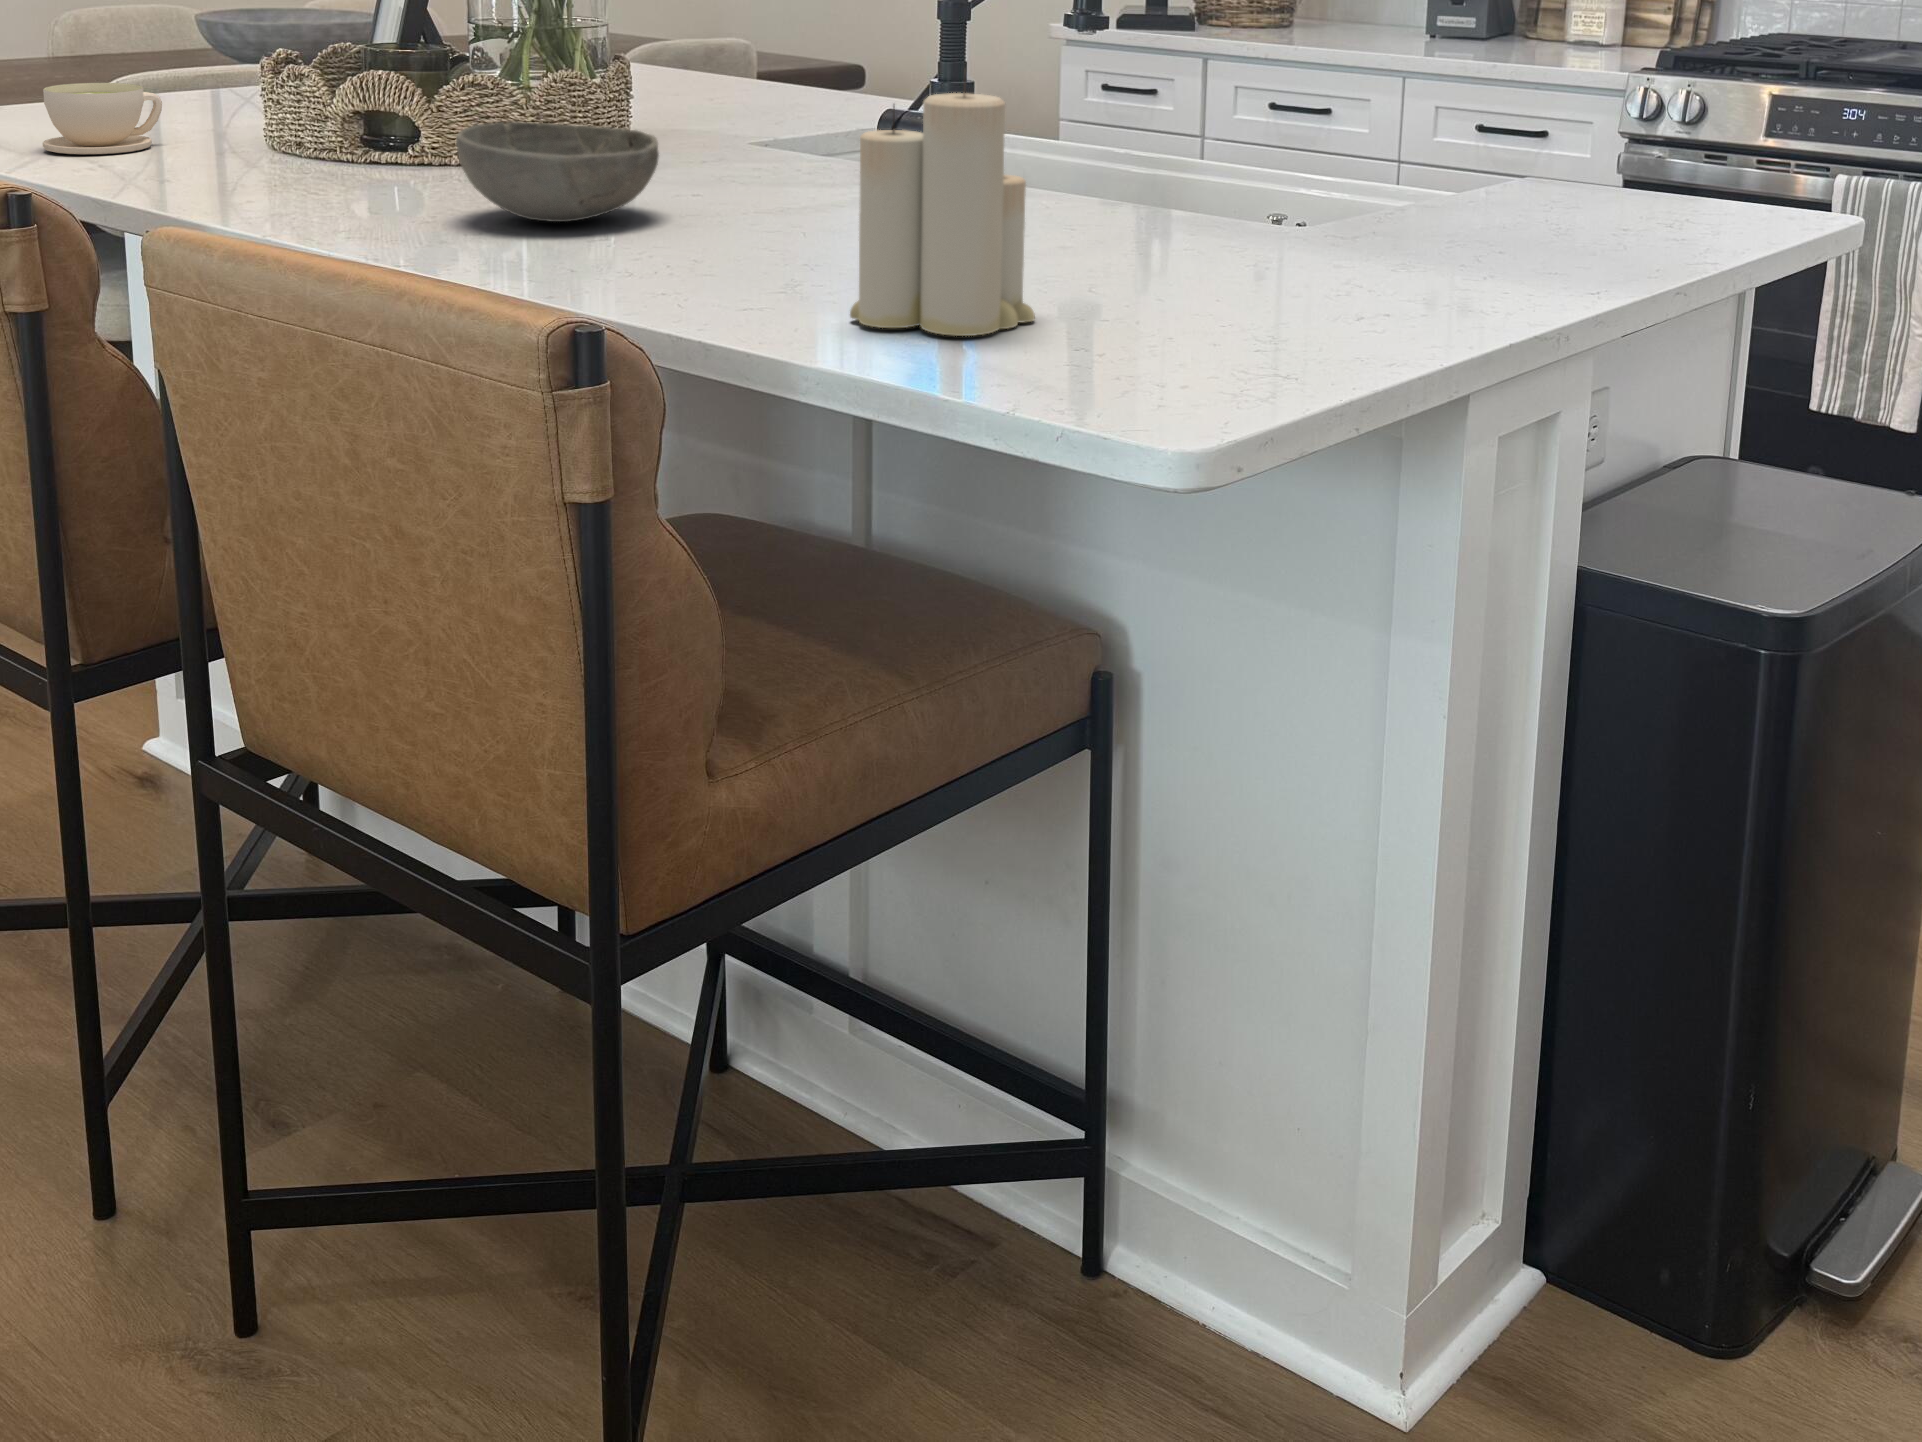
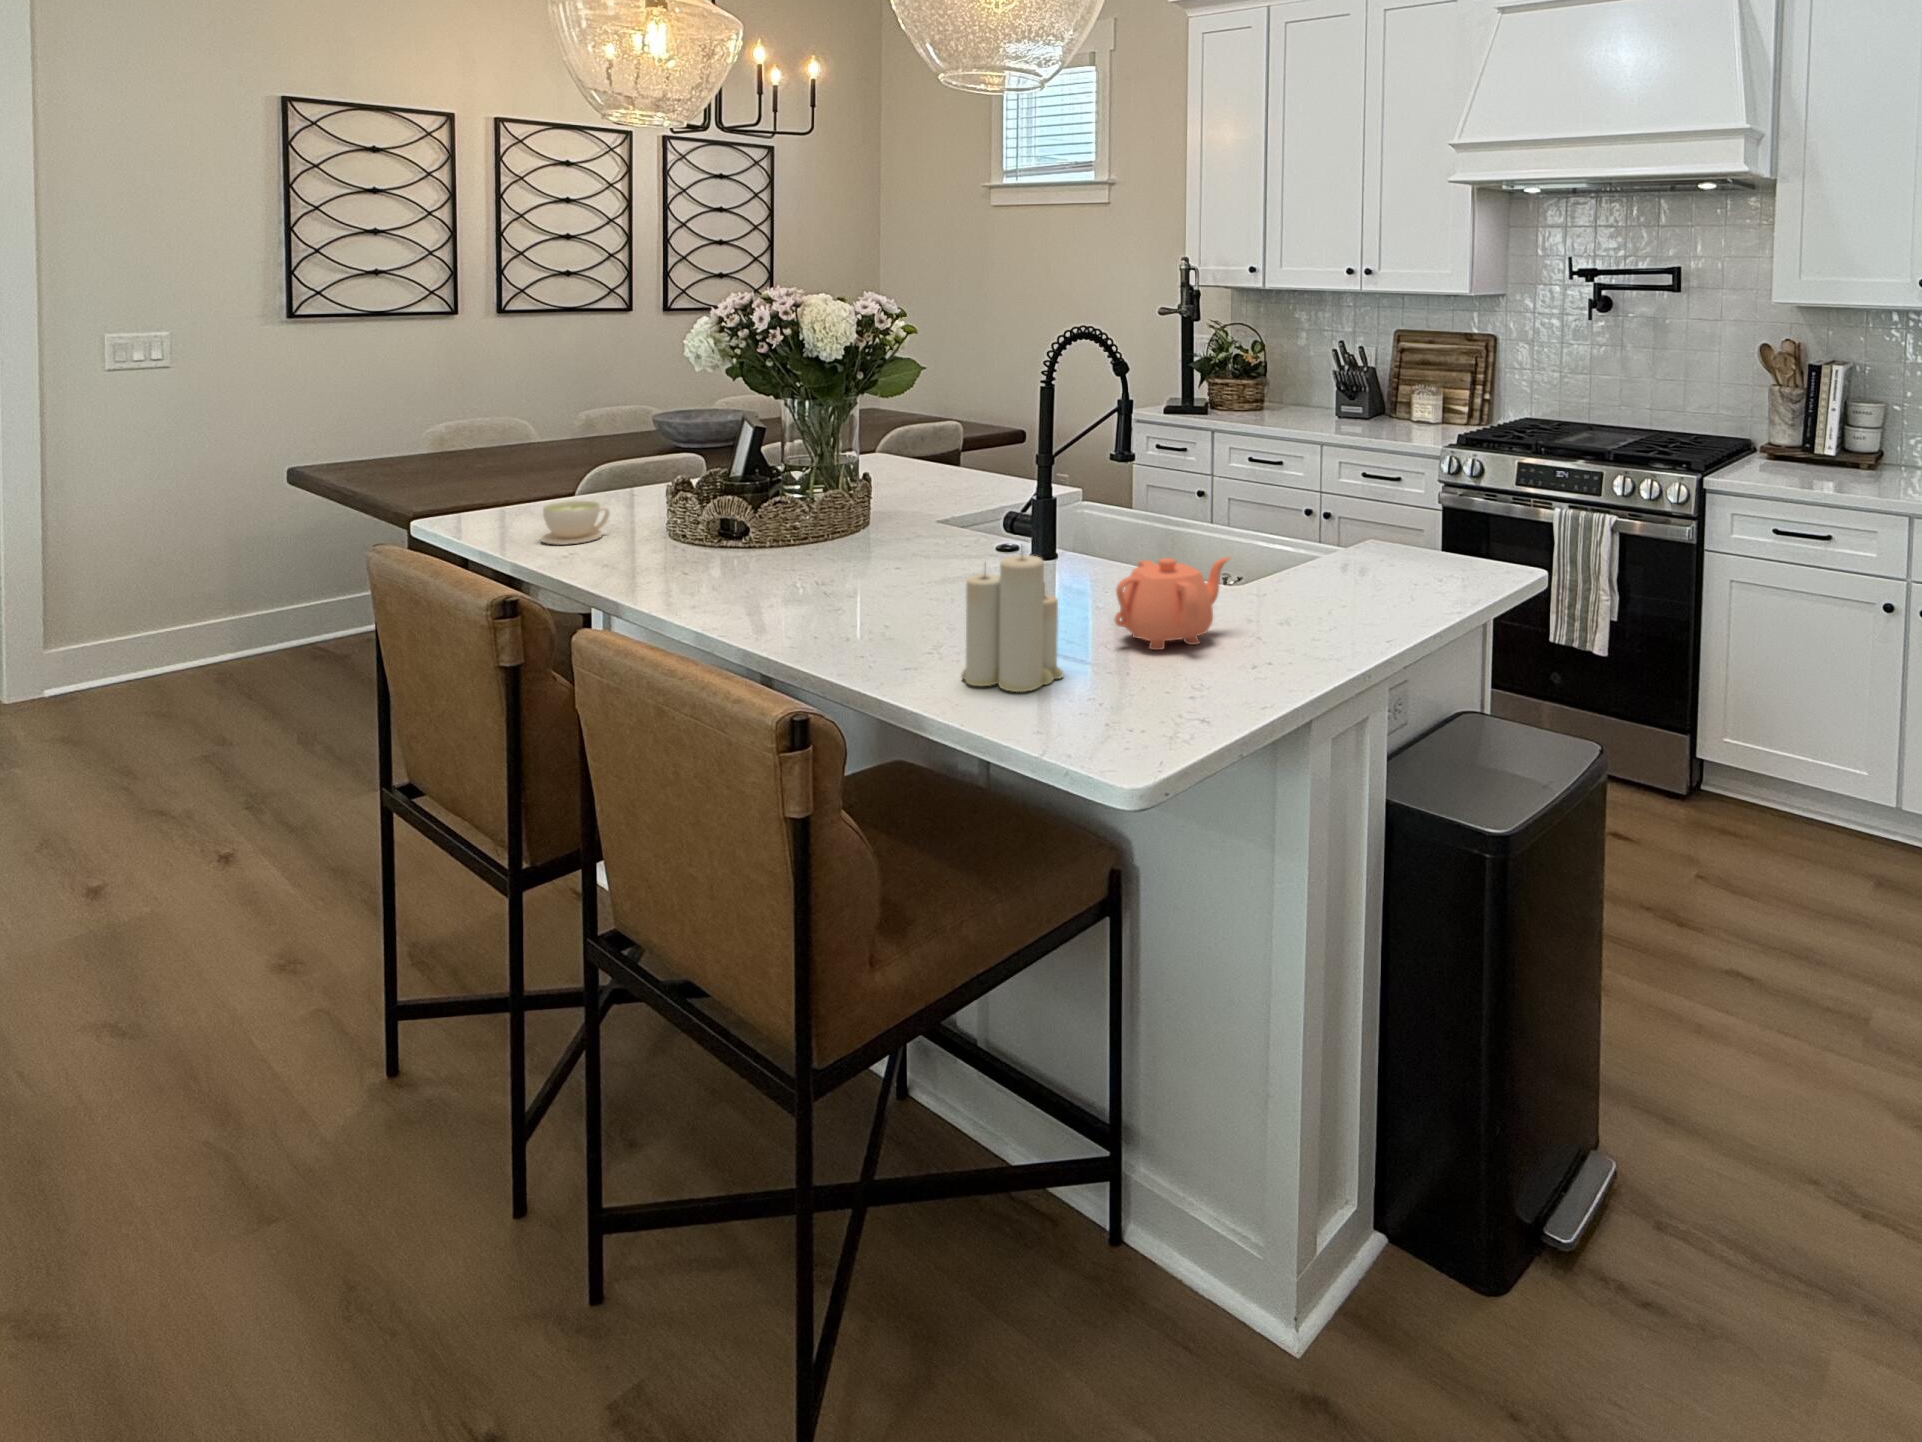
bowl: present [456,121,659,222] -> none [761,538,874,599]
teapot: none [1118,131,1329,291] -> present [1114,557,1229,650]

